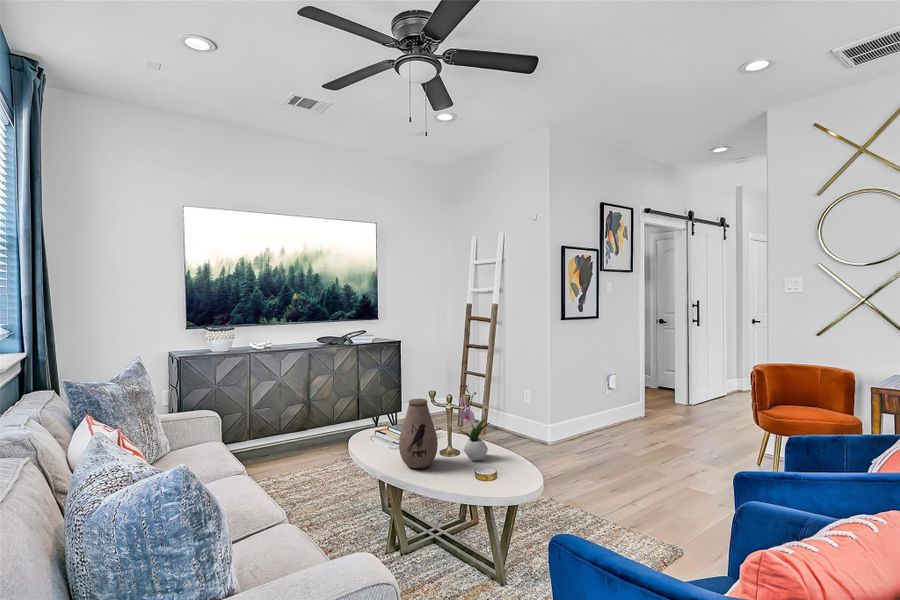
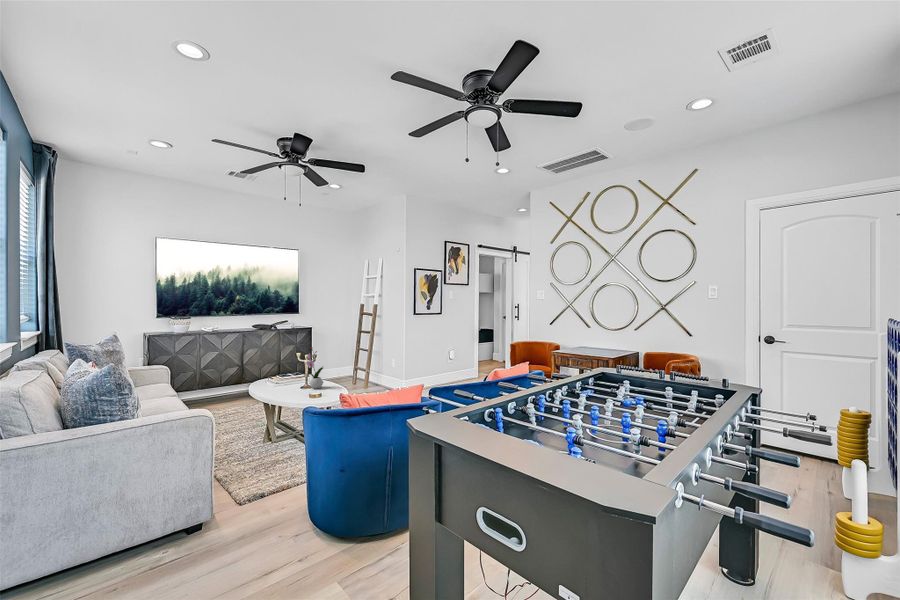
vase: present [399,399,438,469] -> none [269,355,292,393]

